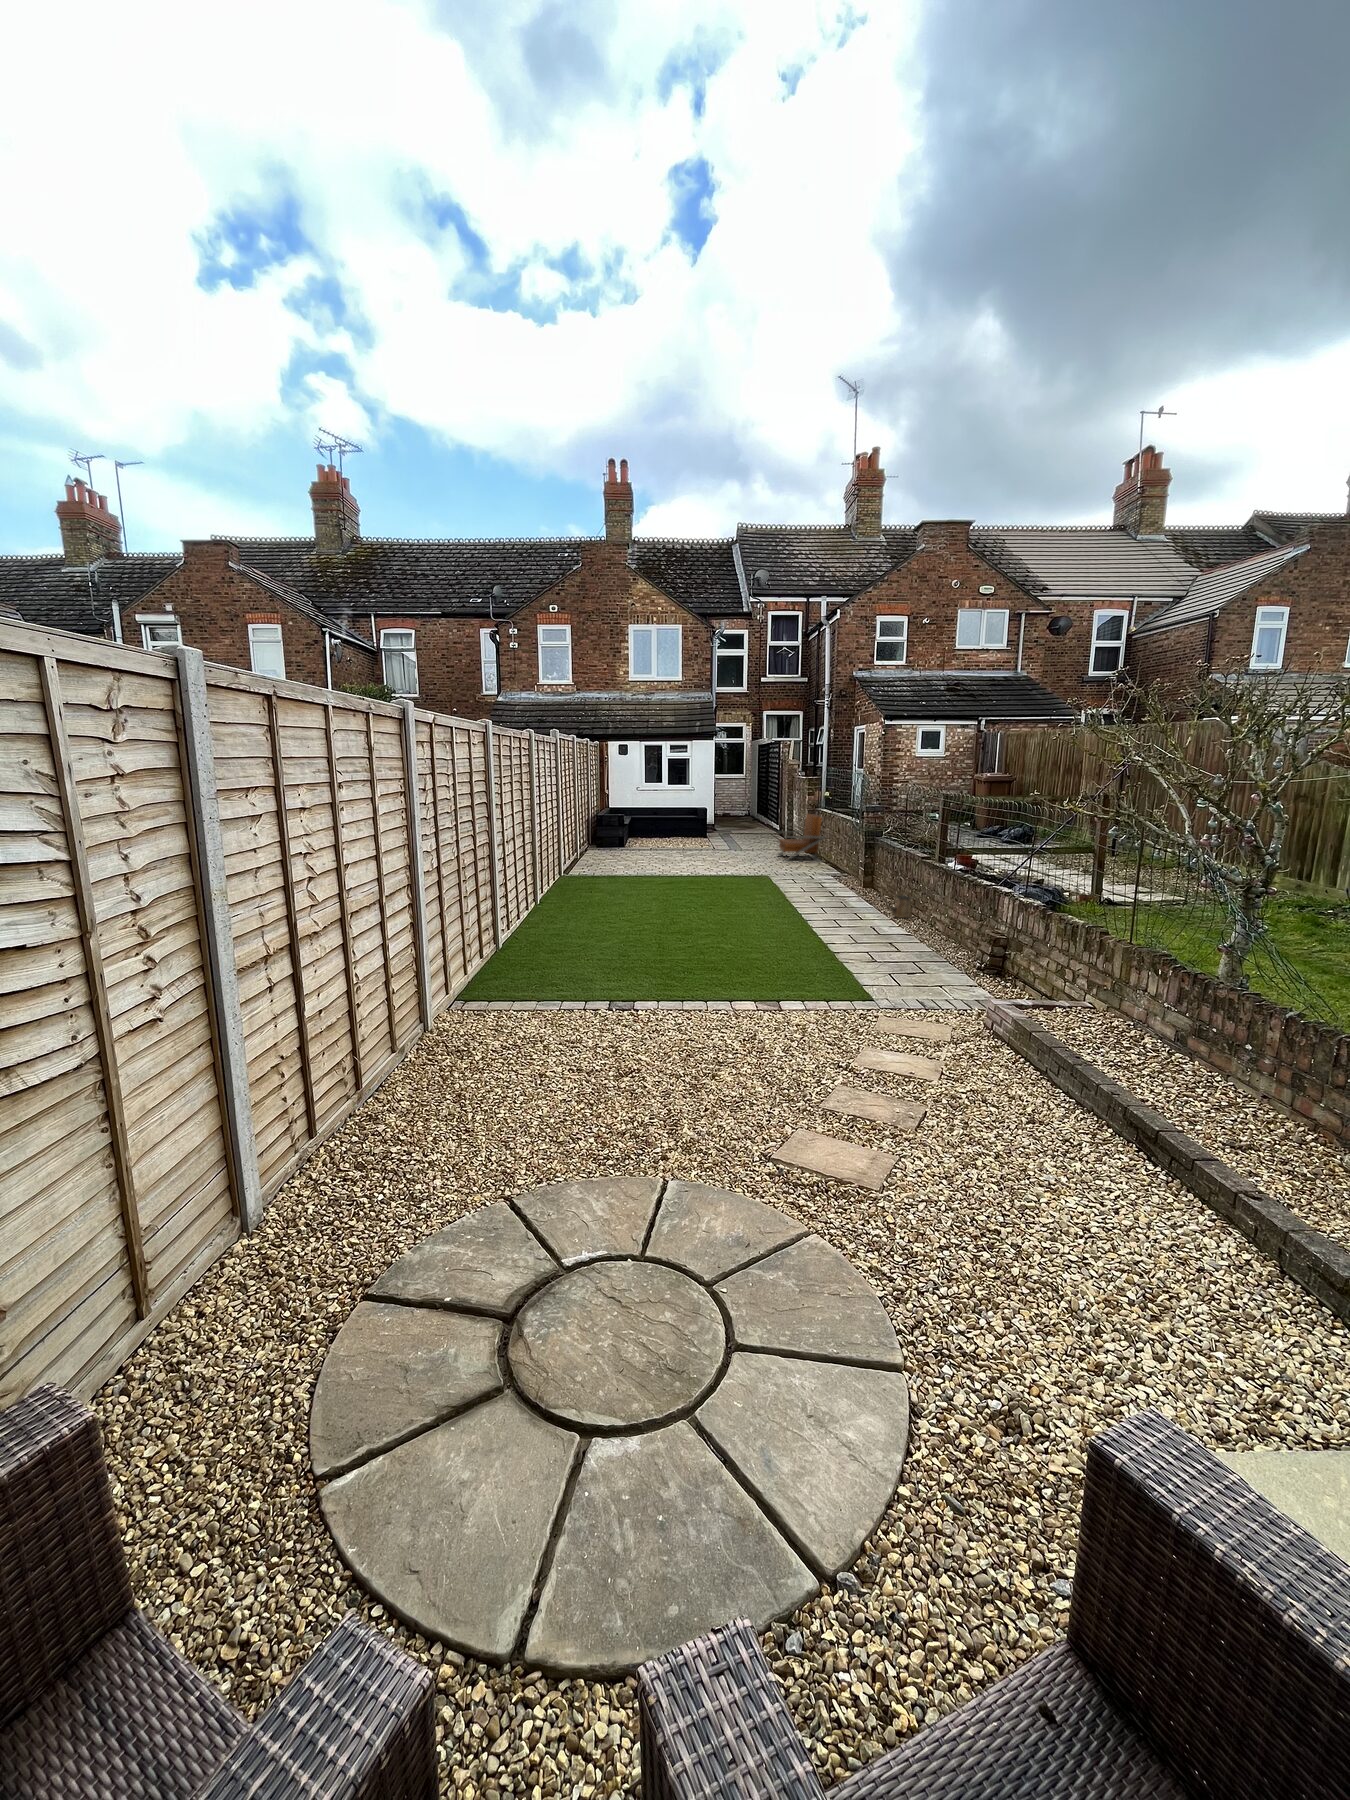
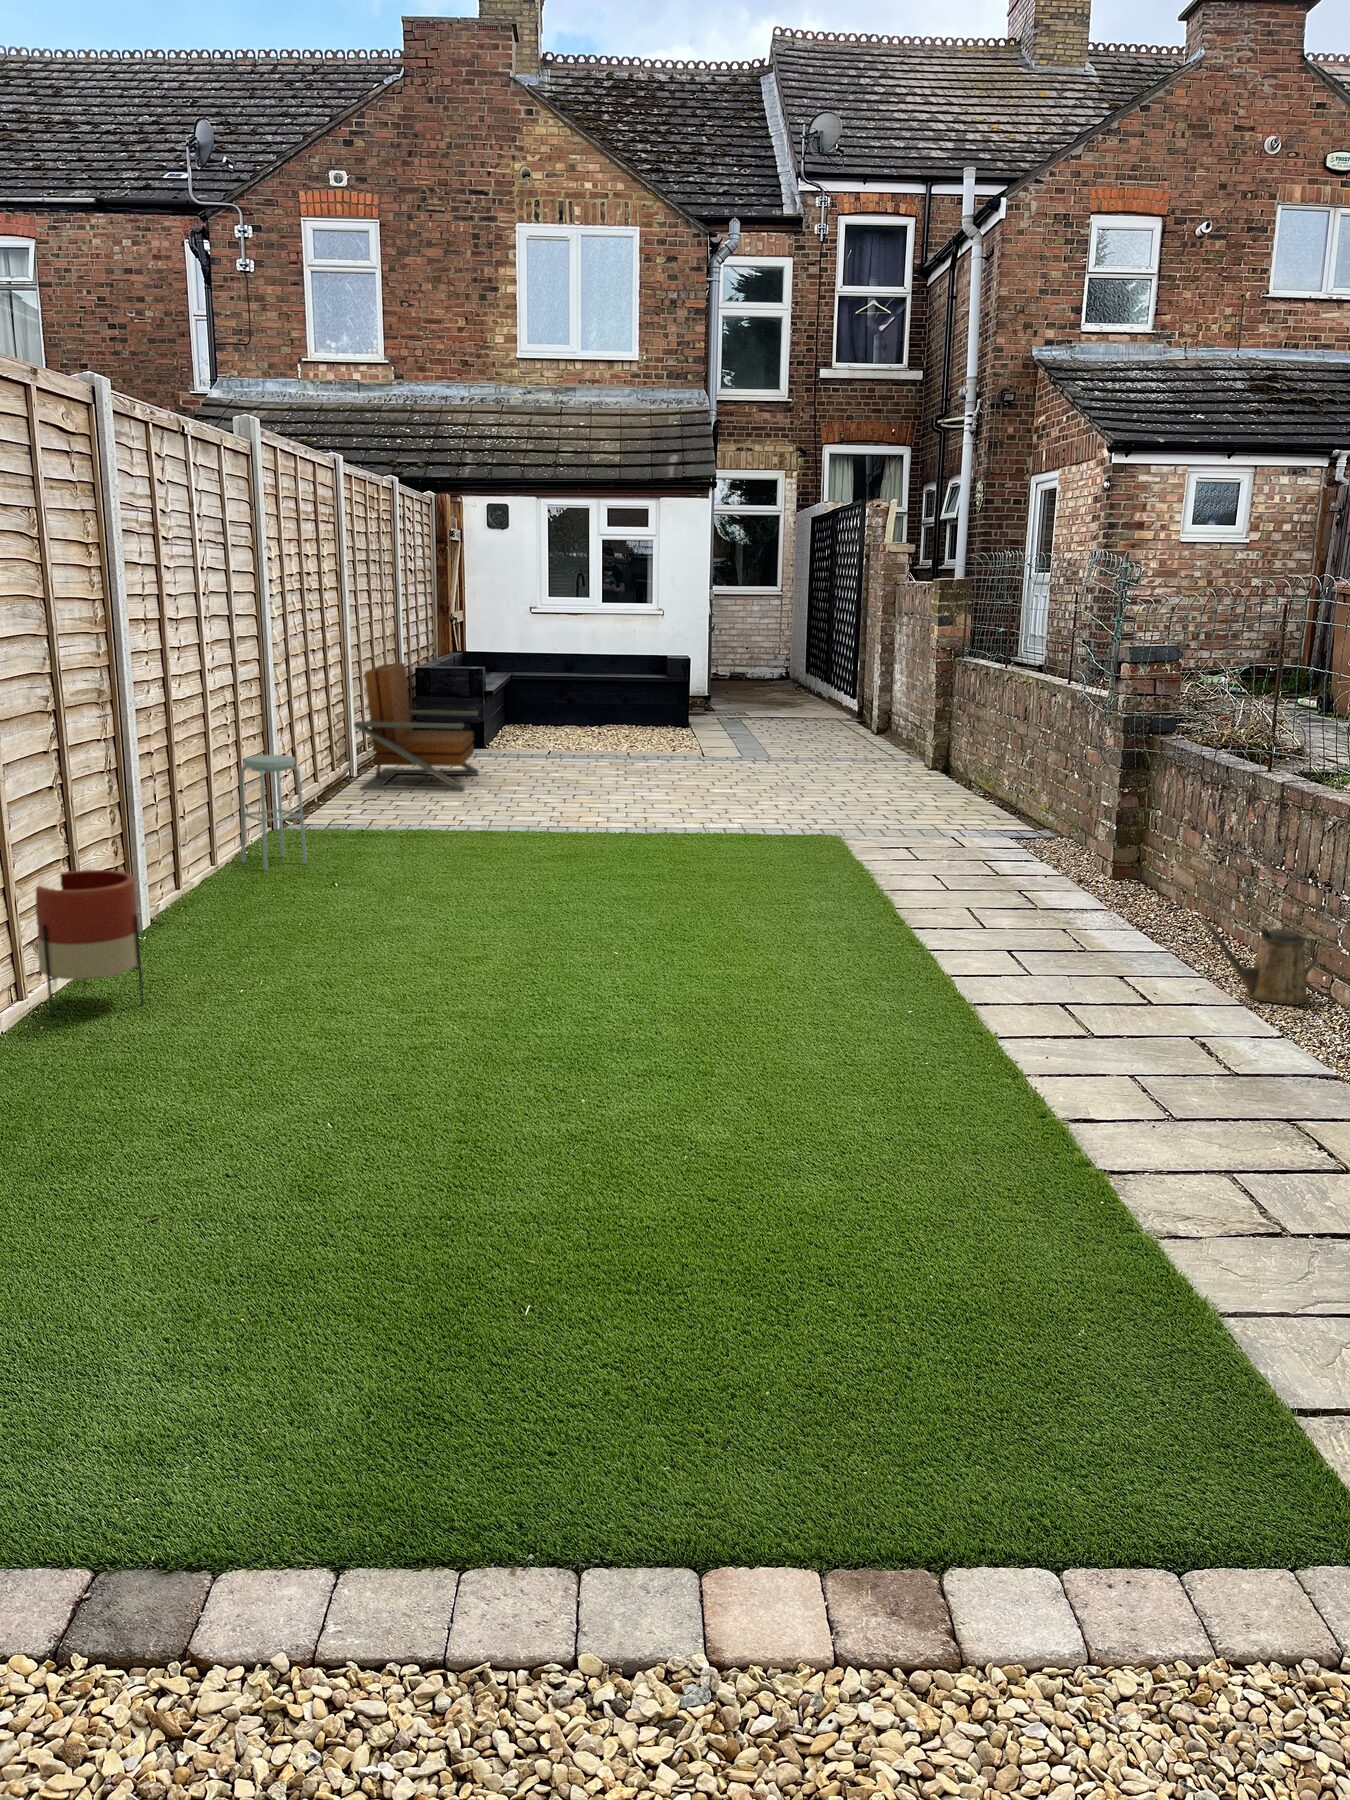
lounge chair: present [778,814,825,862] -> present [354,663,479,792]
stool: none [556,848,579,889] -> present [240,755,307,870]
planter: none [525,881,555,924] -> present [36,870,144,1017]

